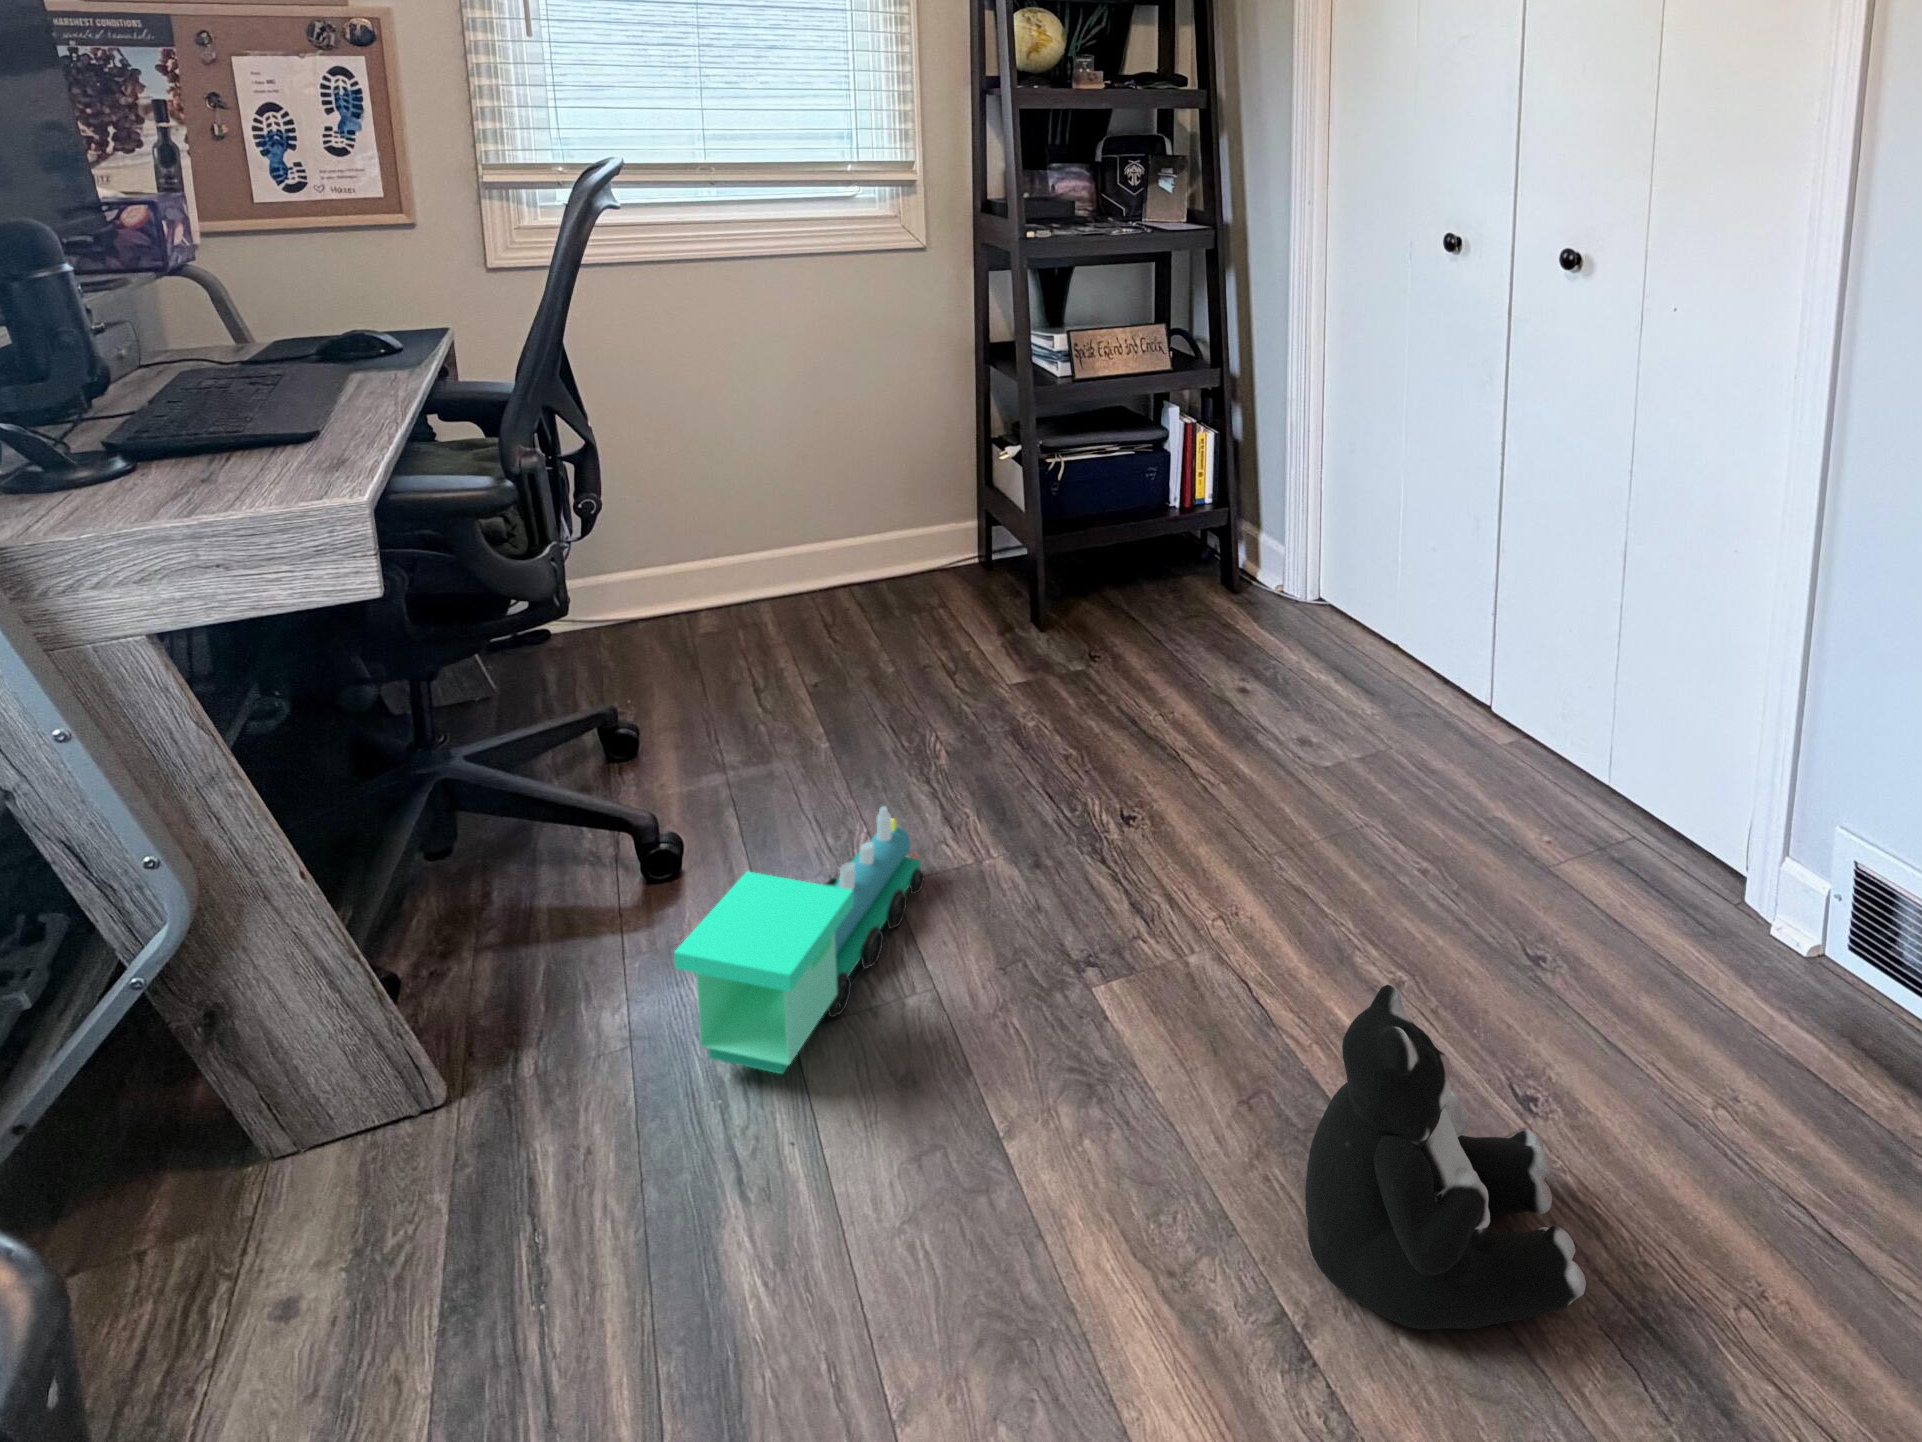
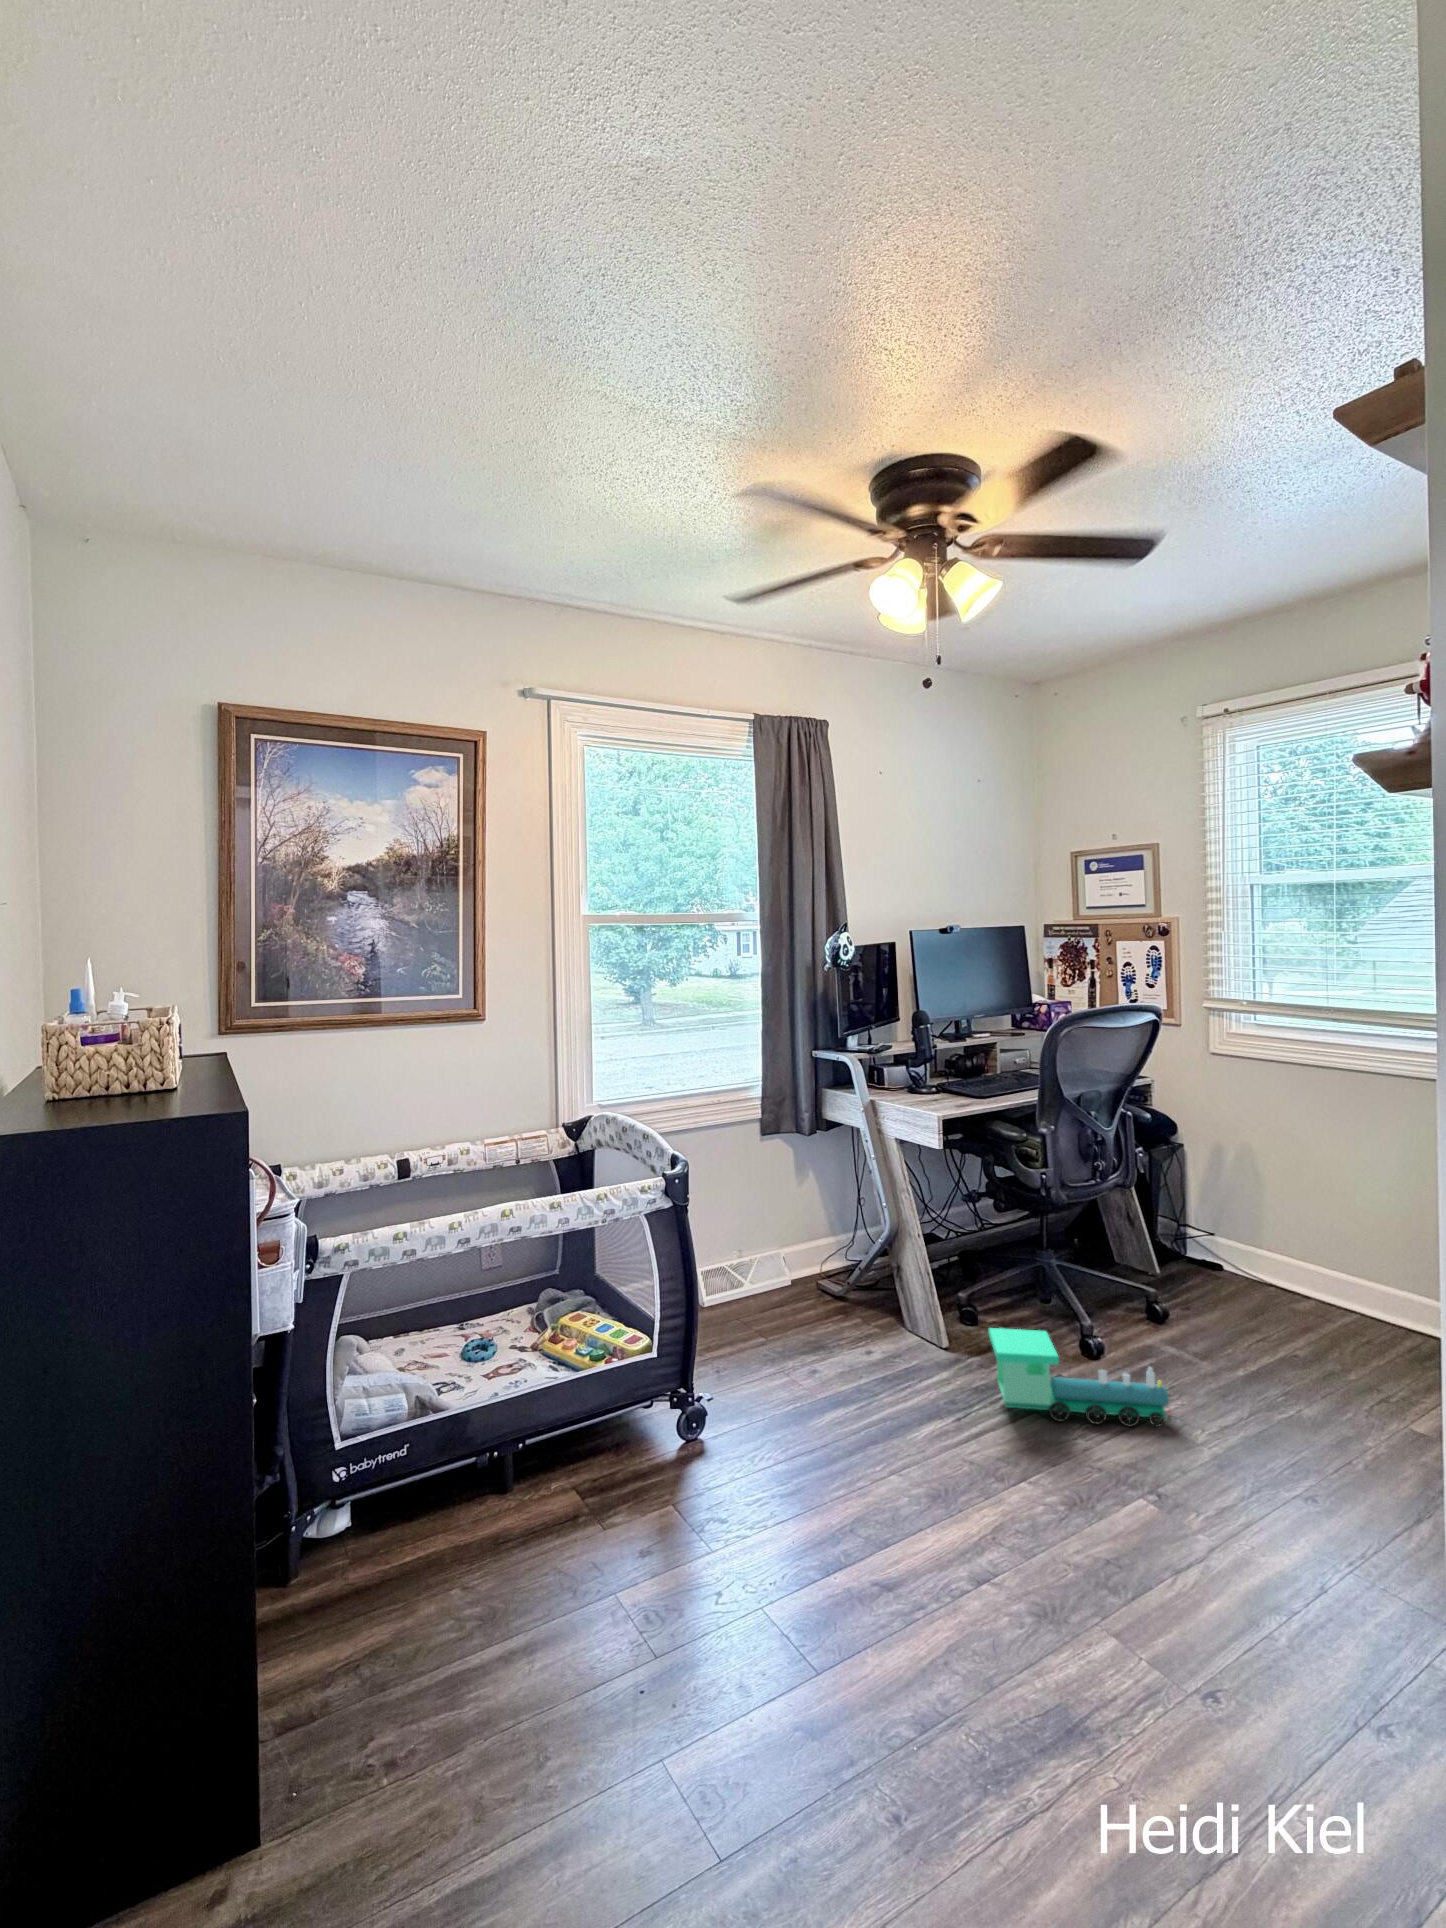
plush toy: present [1305,985,1586,1330] -> none [996,1465,1149,1681]

